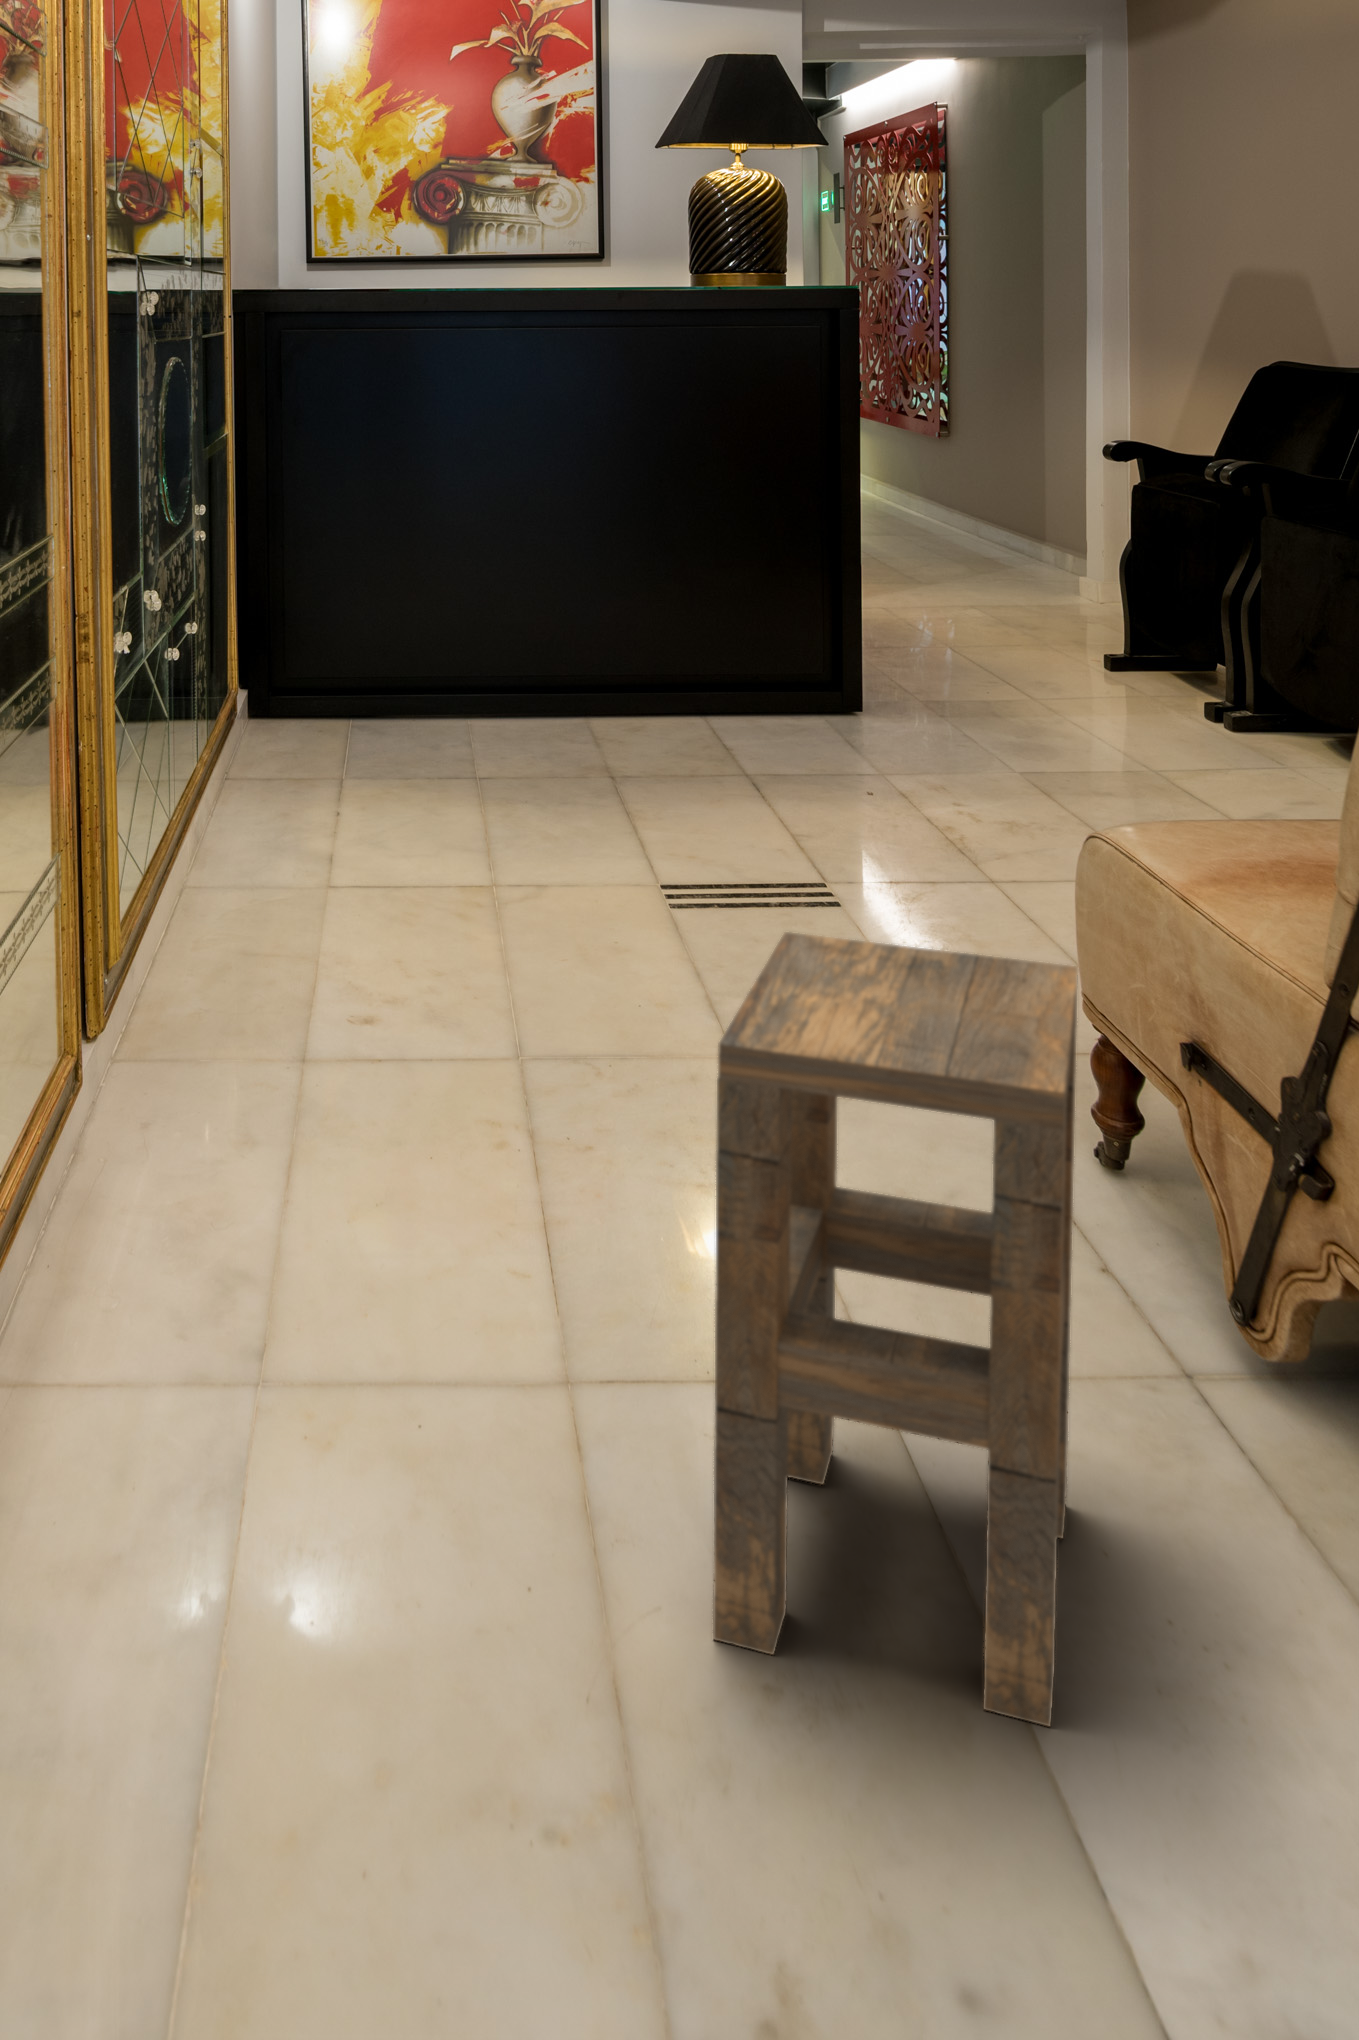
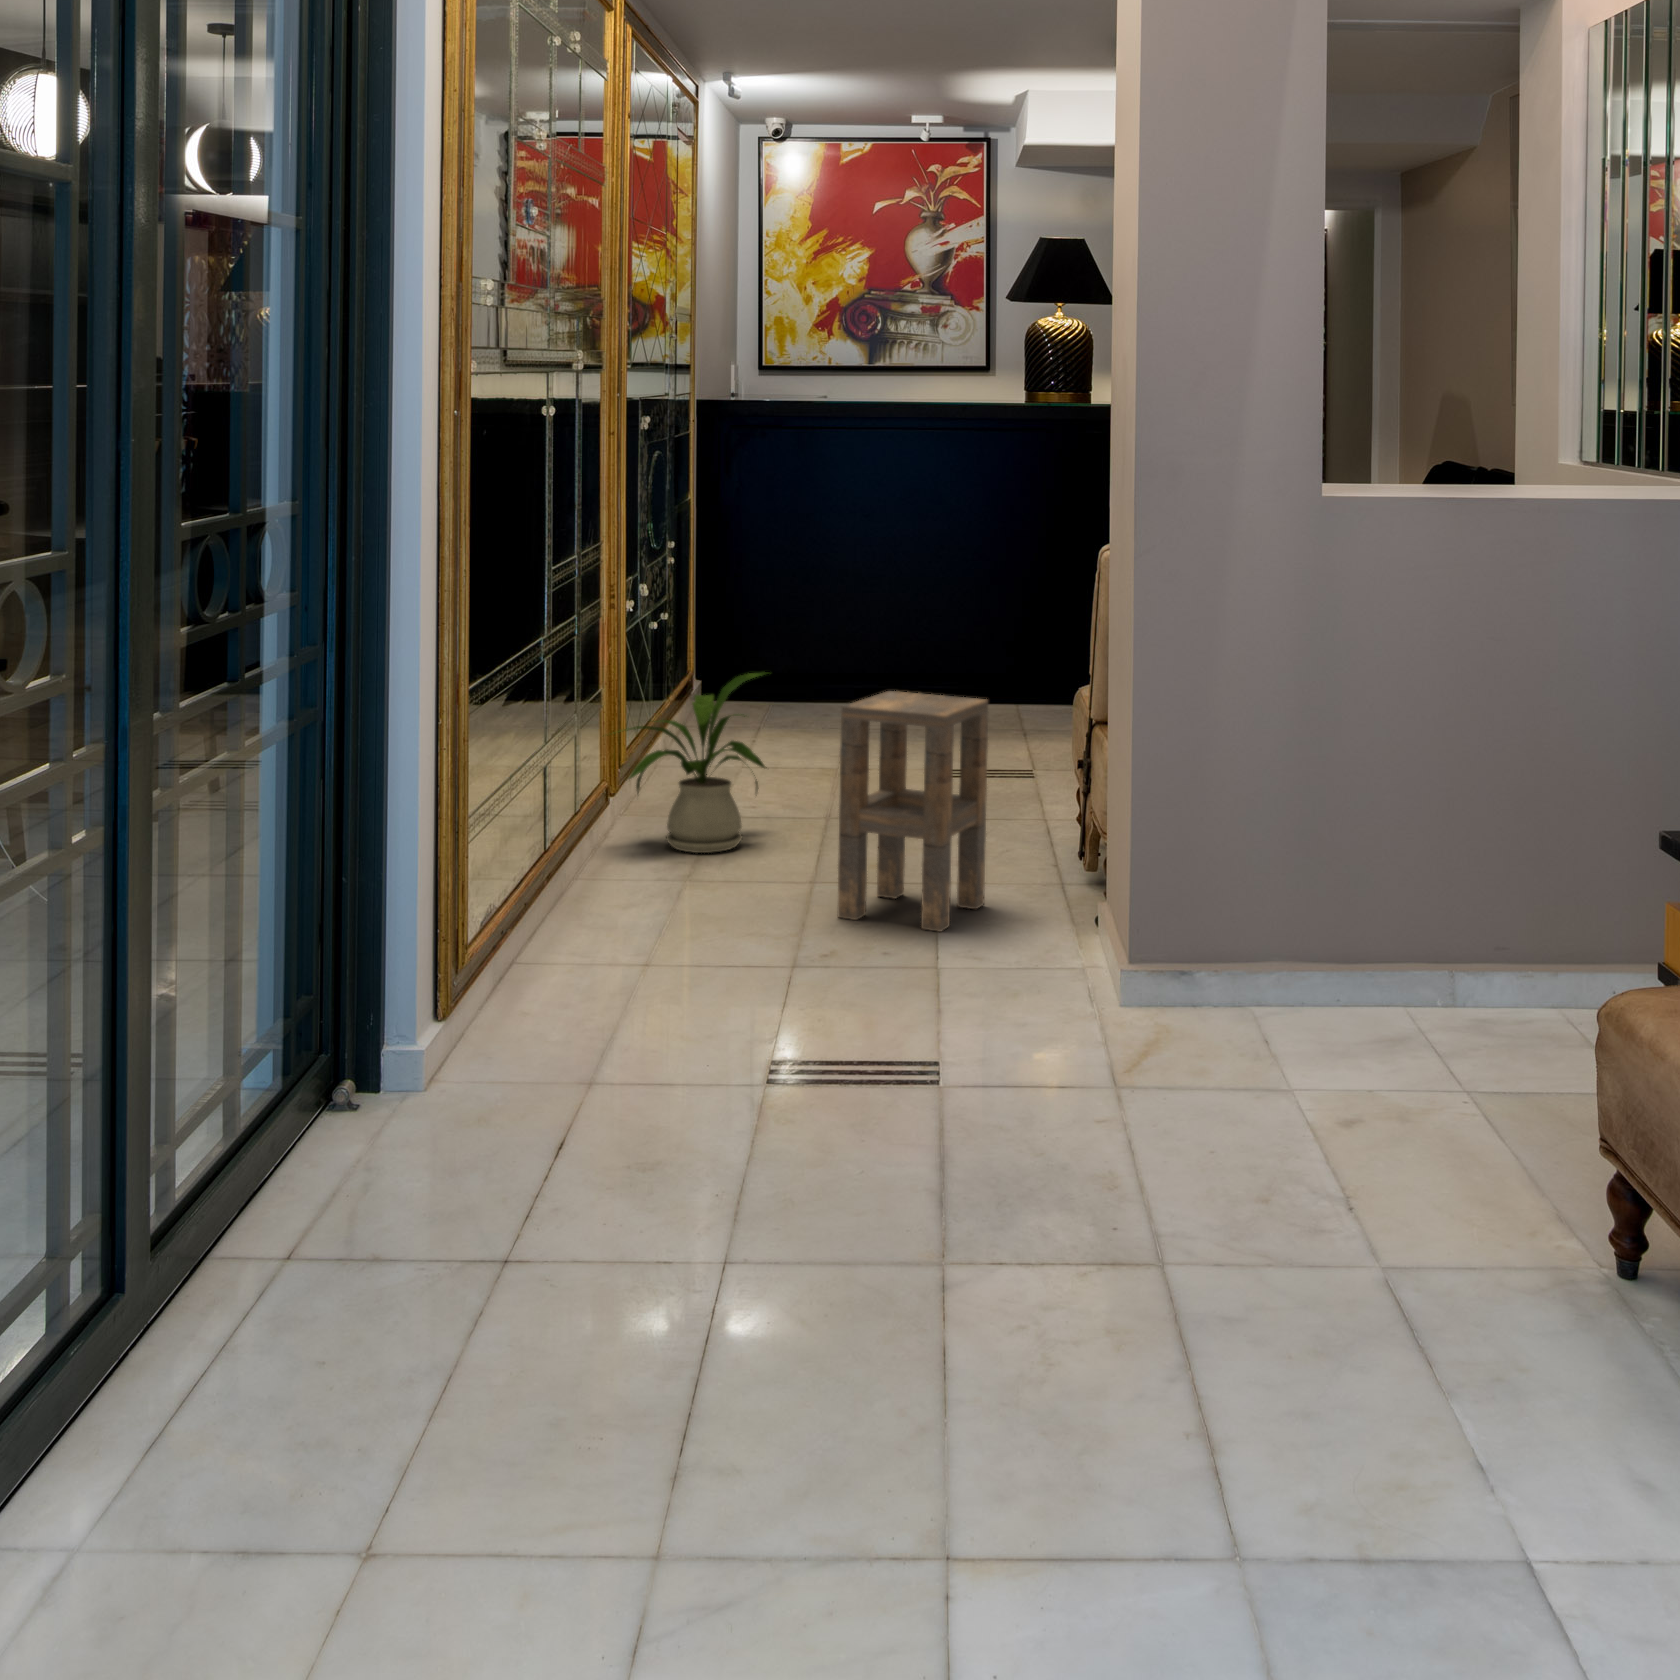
house plant: none [47,818,434,1255] -> present [628,672,767,853]

